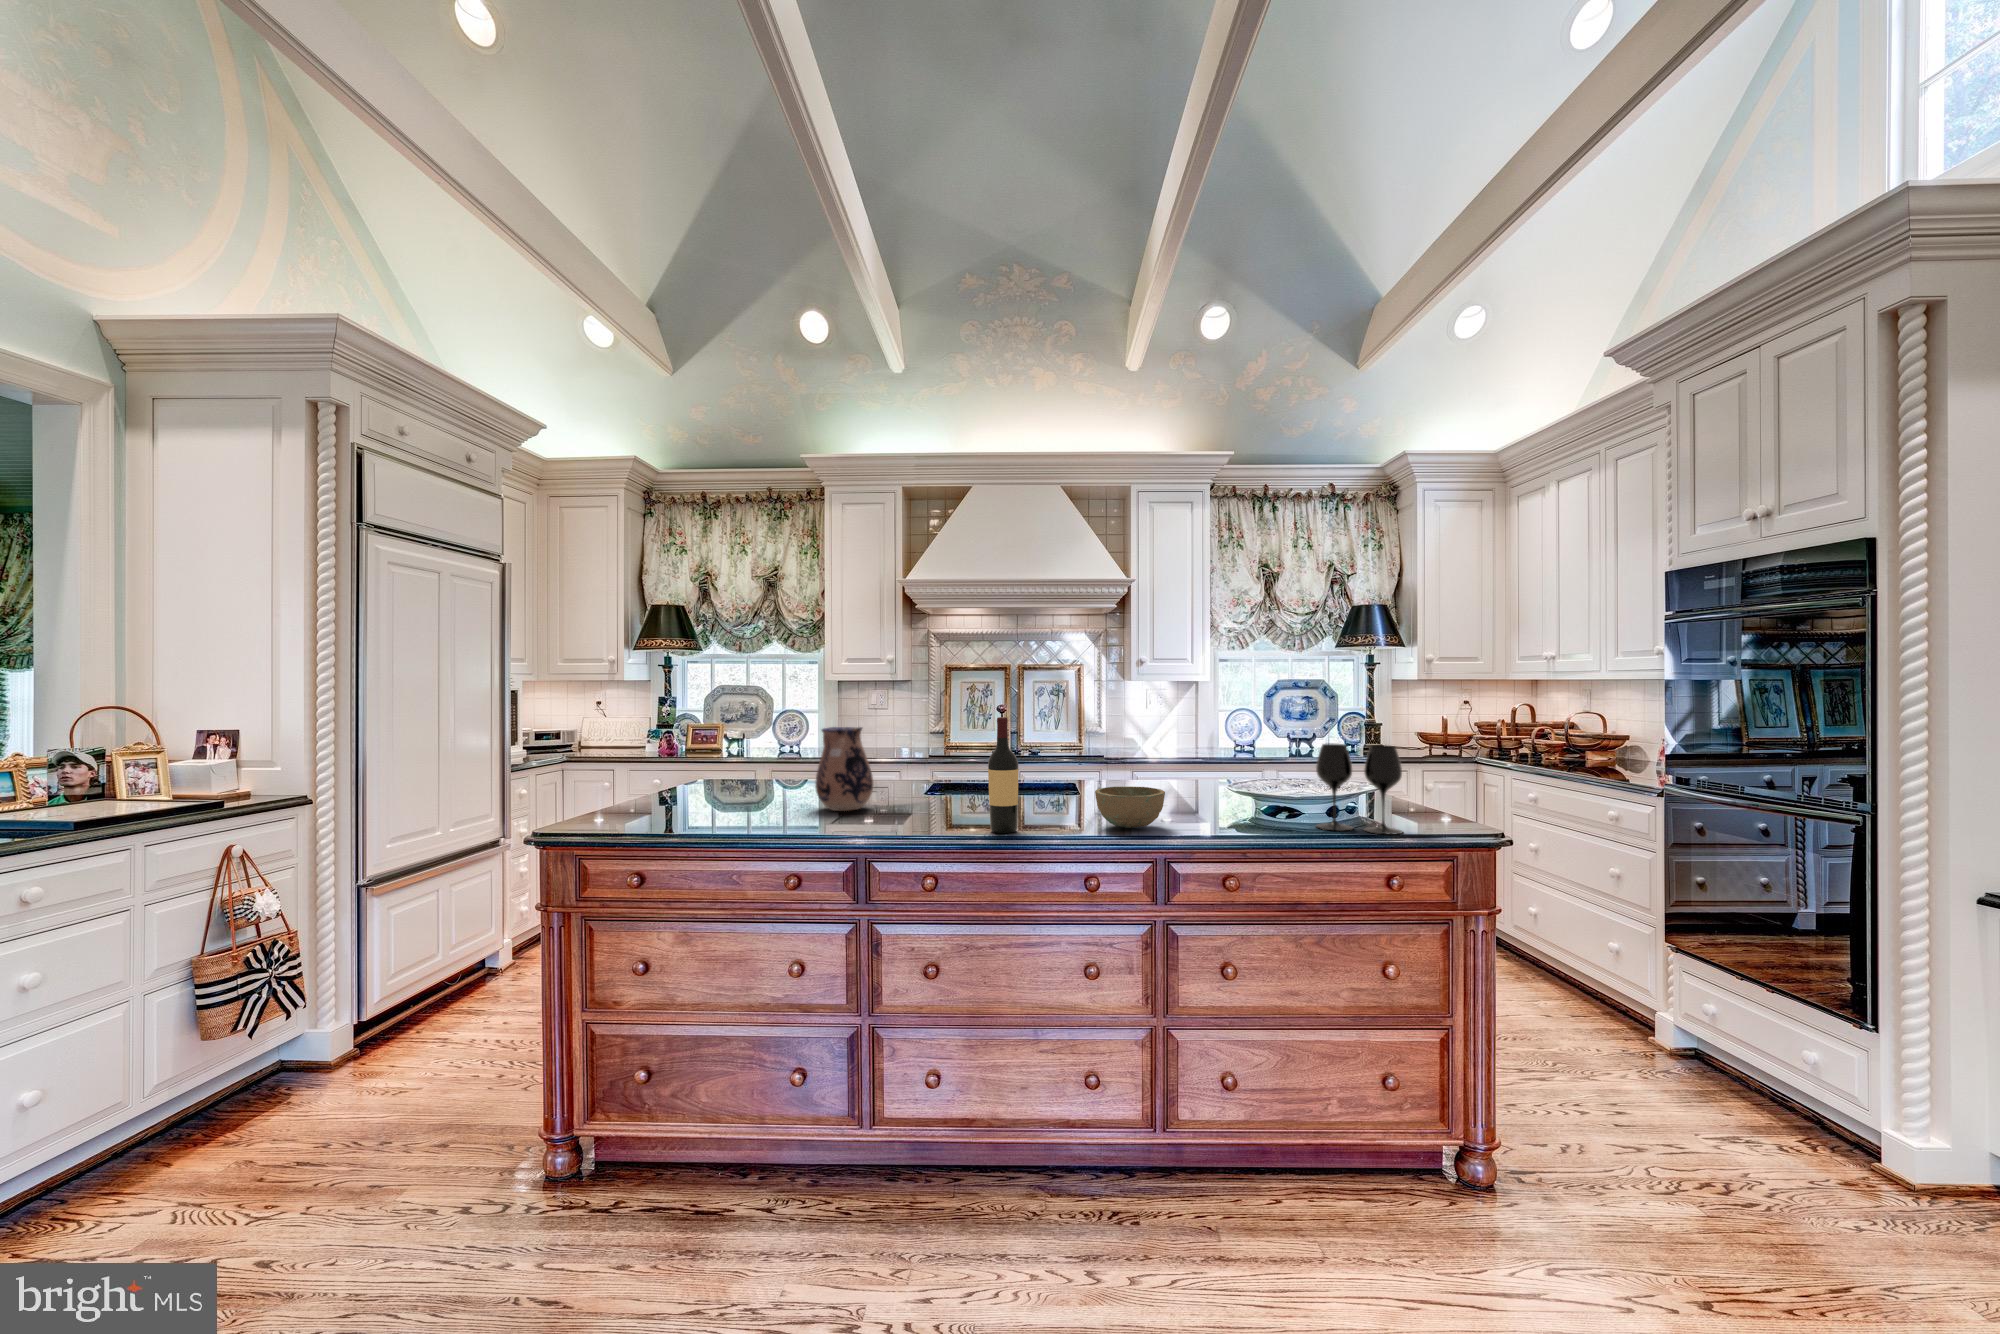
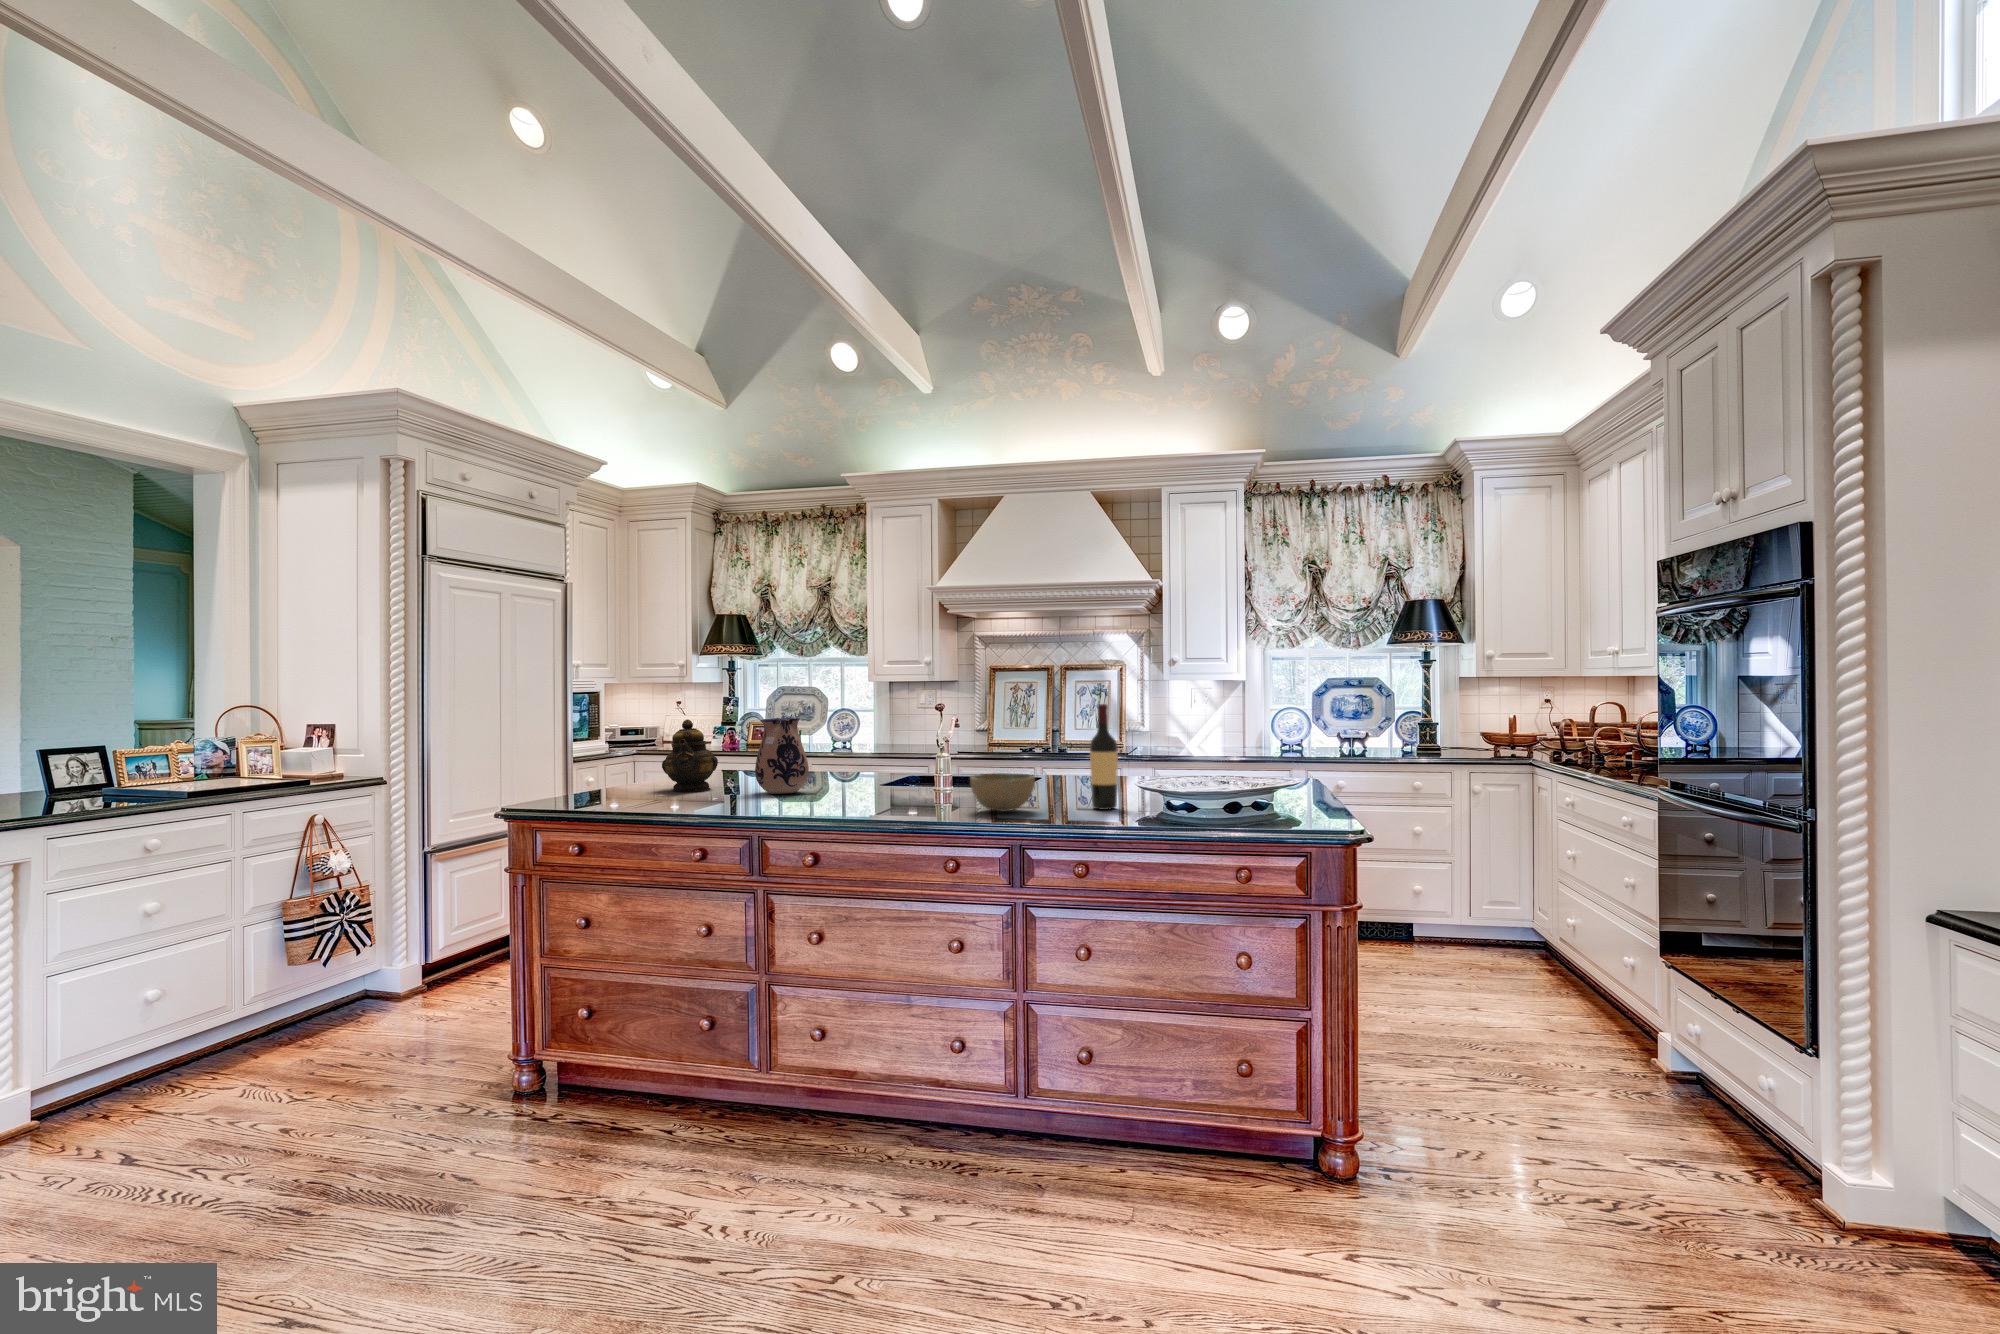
wine bottle: present [988,717,1018,833] -> present [1090,704,1118,810]
teapot: none [698,729,761,811] -> present [662,719,718,792]
wine glass: present [1316,743,1402,834] -> none [1181,734,1260,822]

